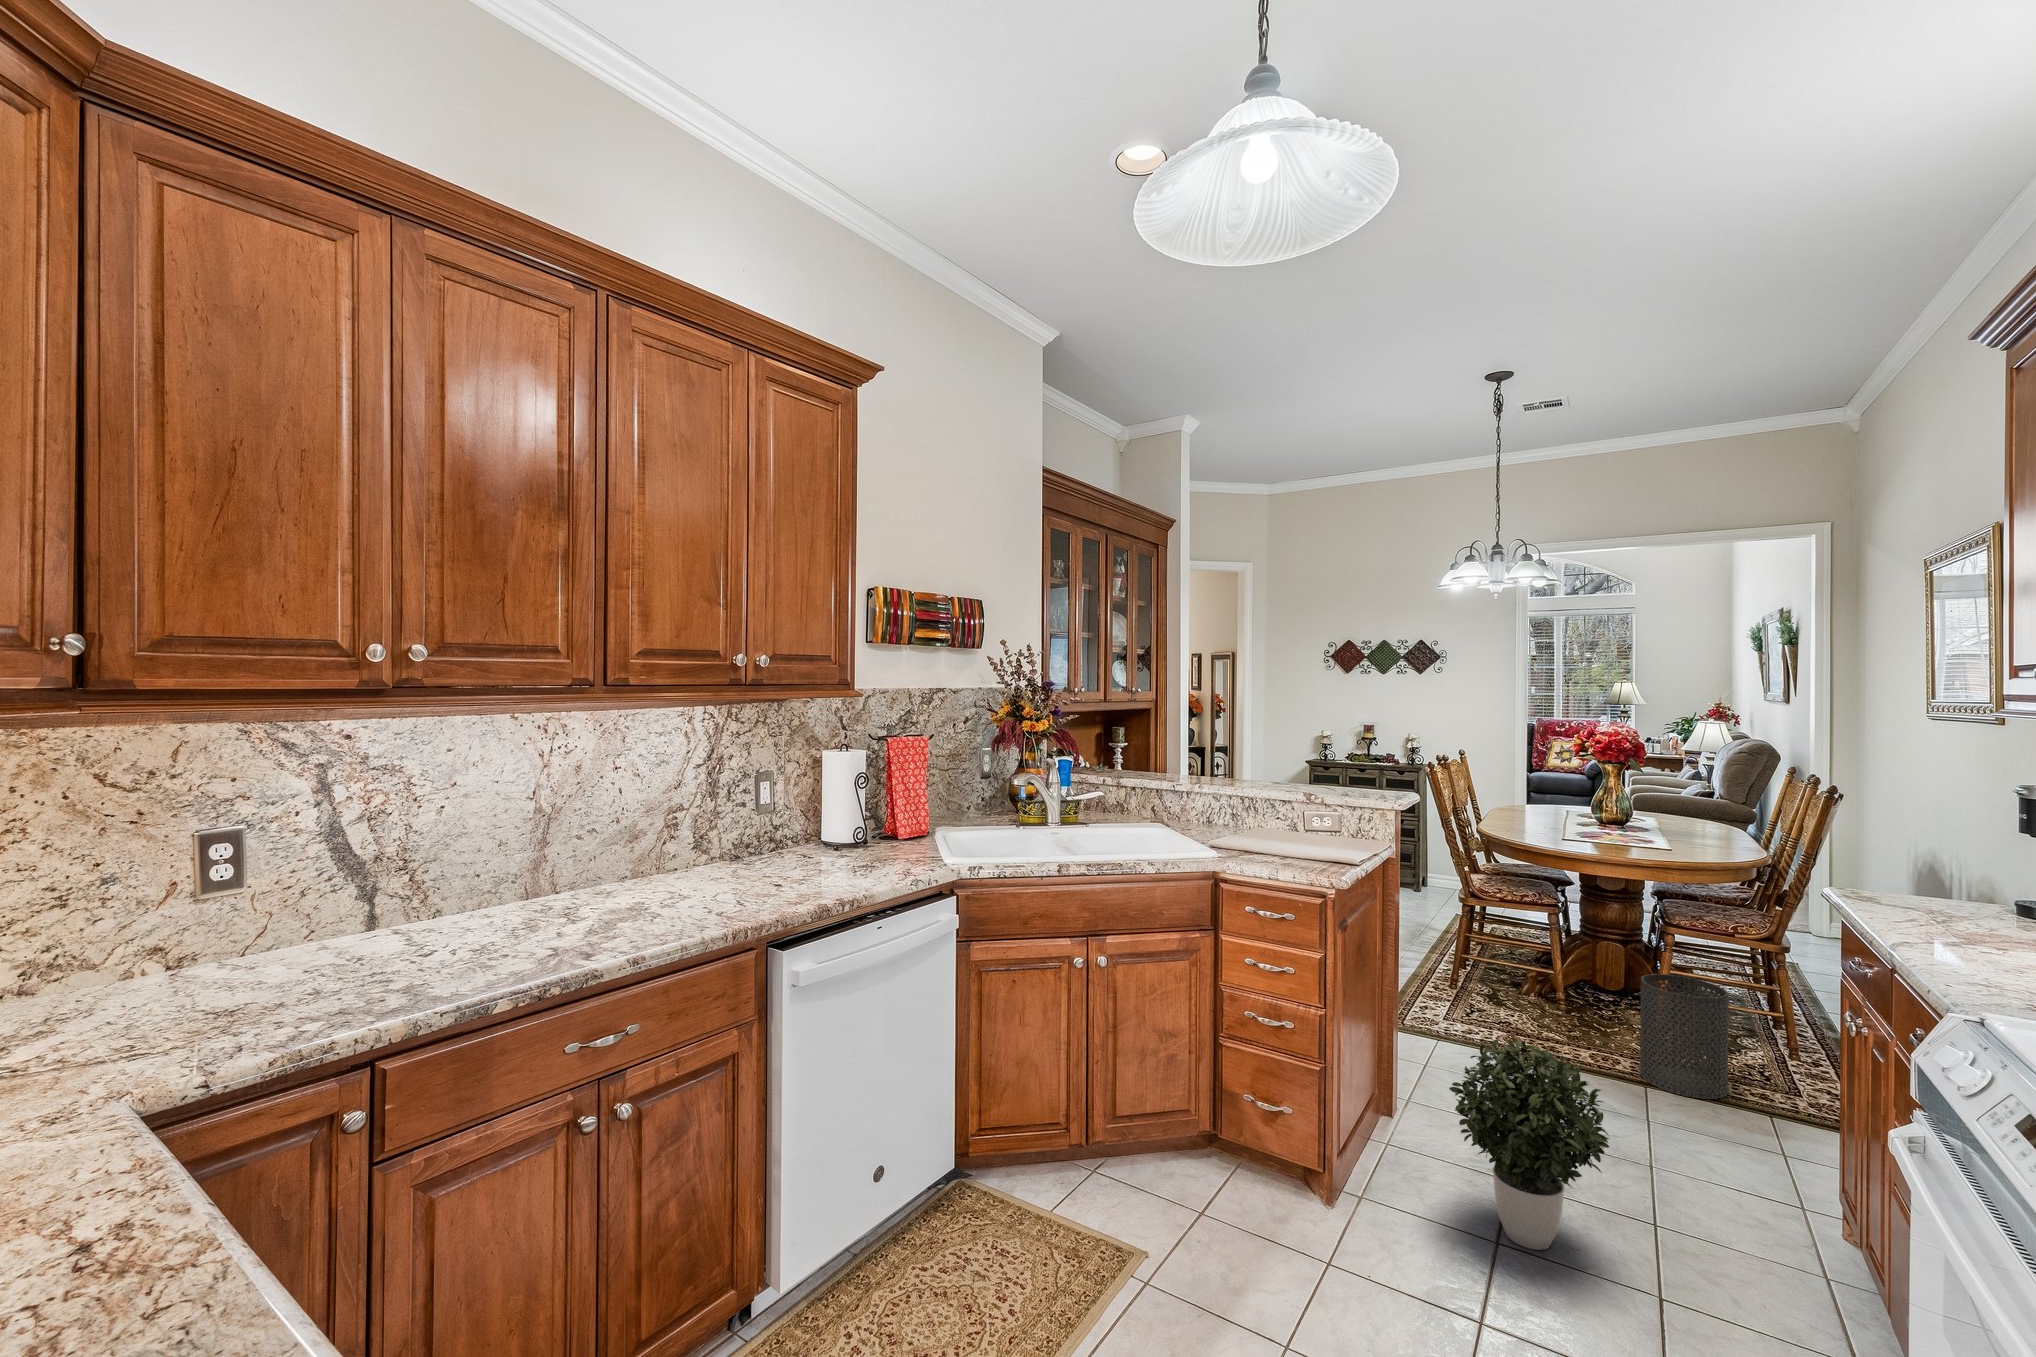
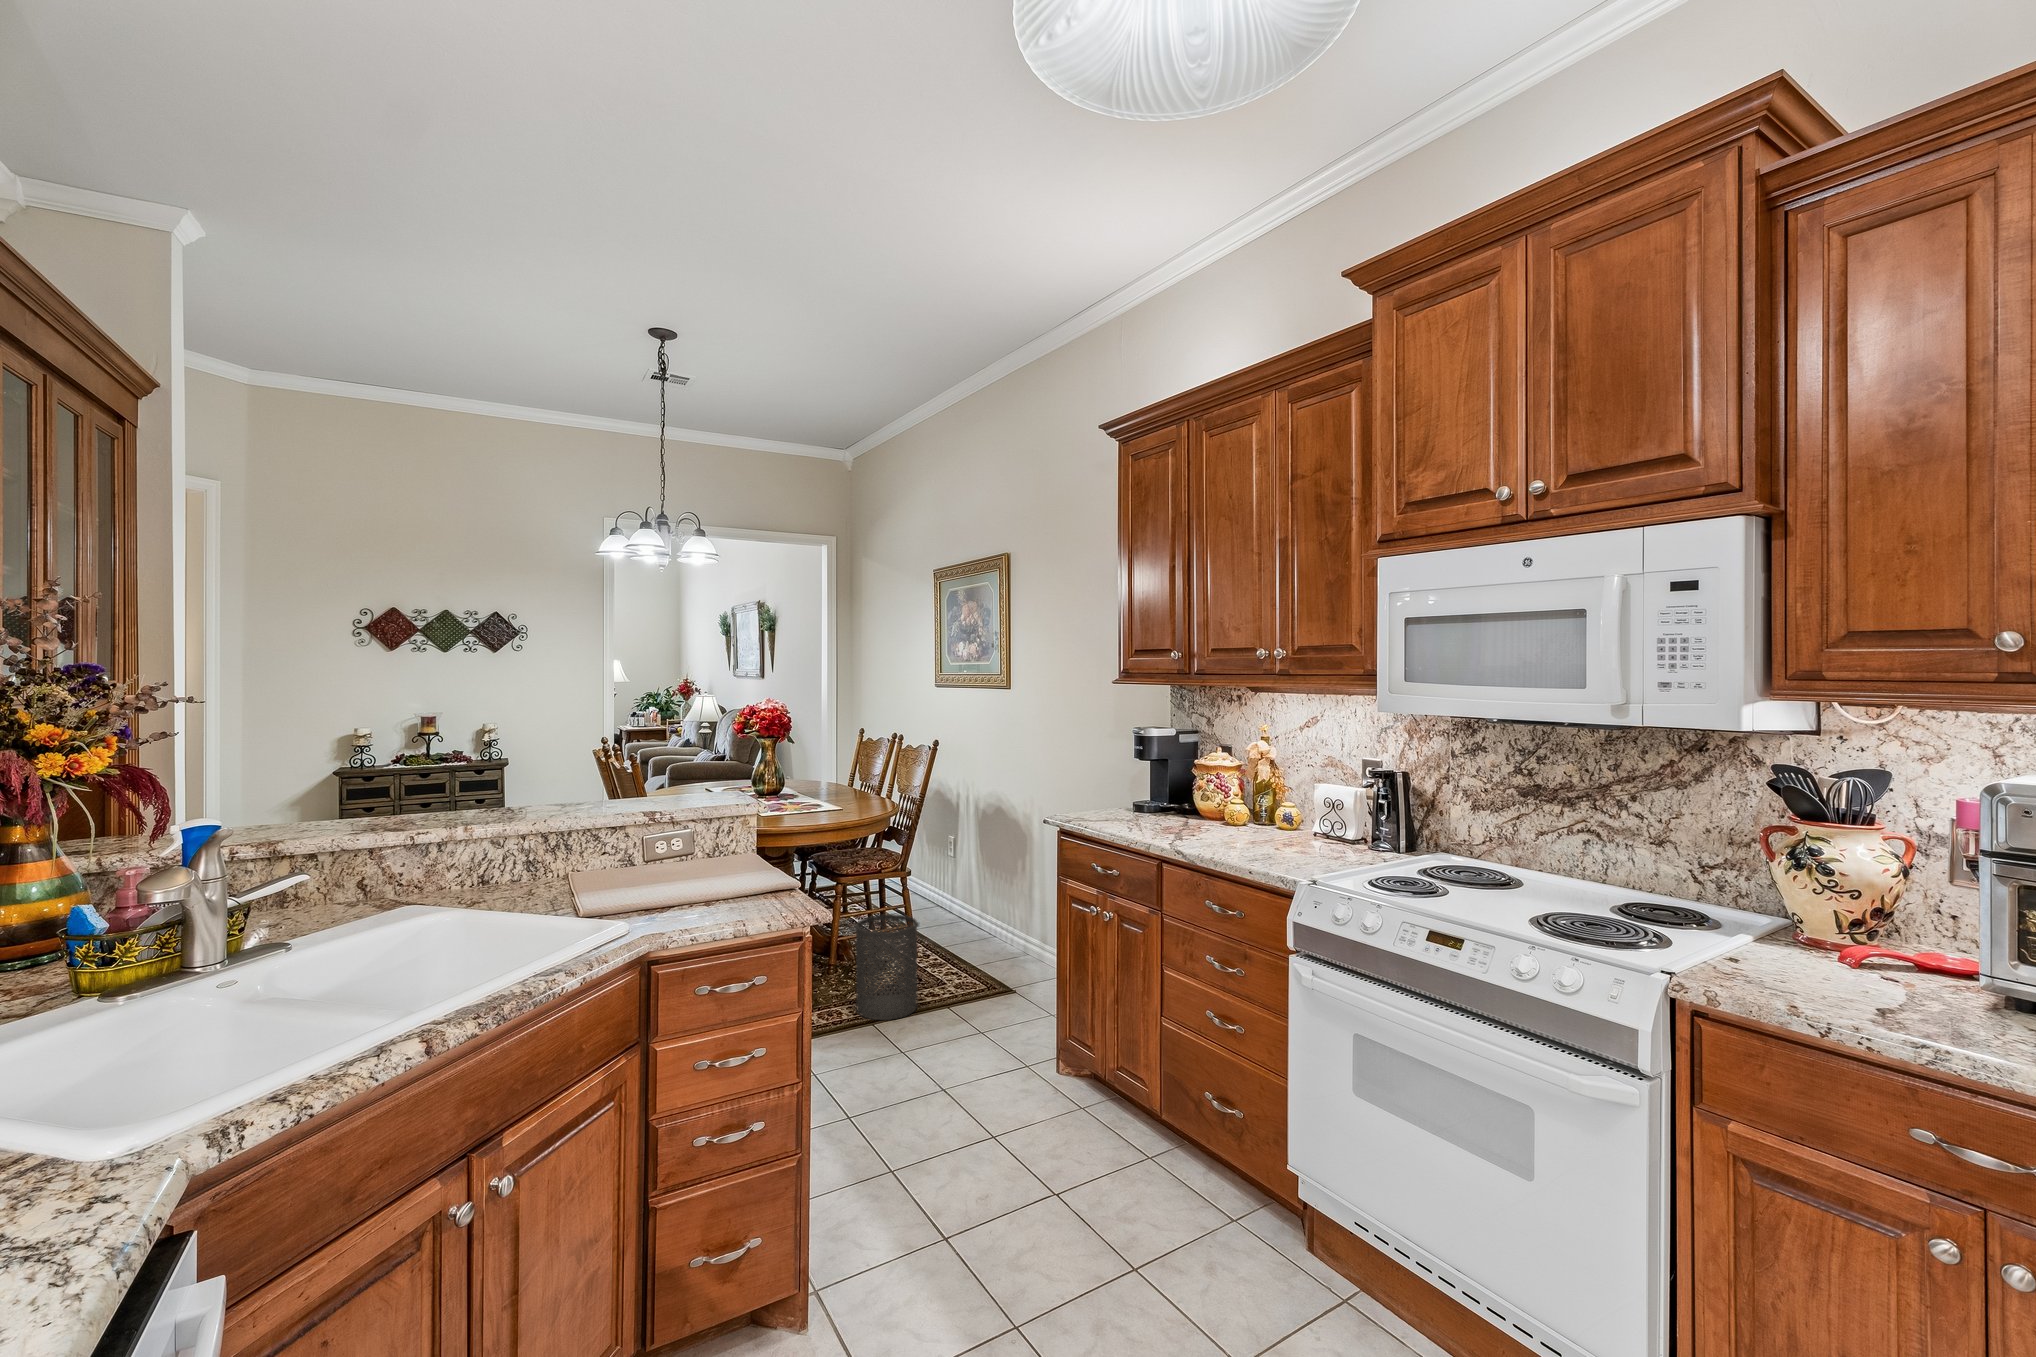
potted plant: present [1449,1039,1609,1250] -> none [887,1022,1021,1232]

